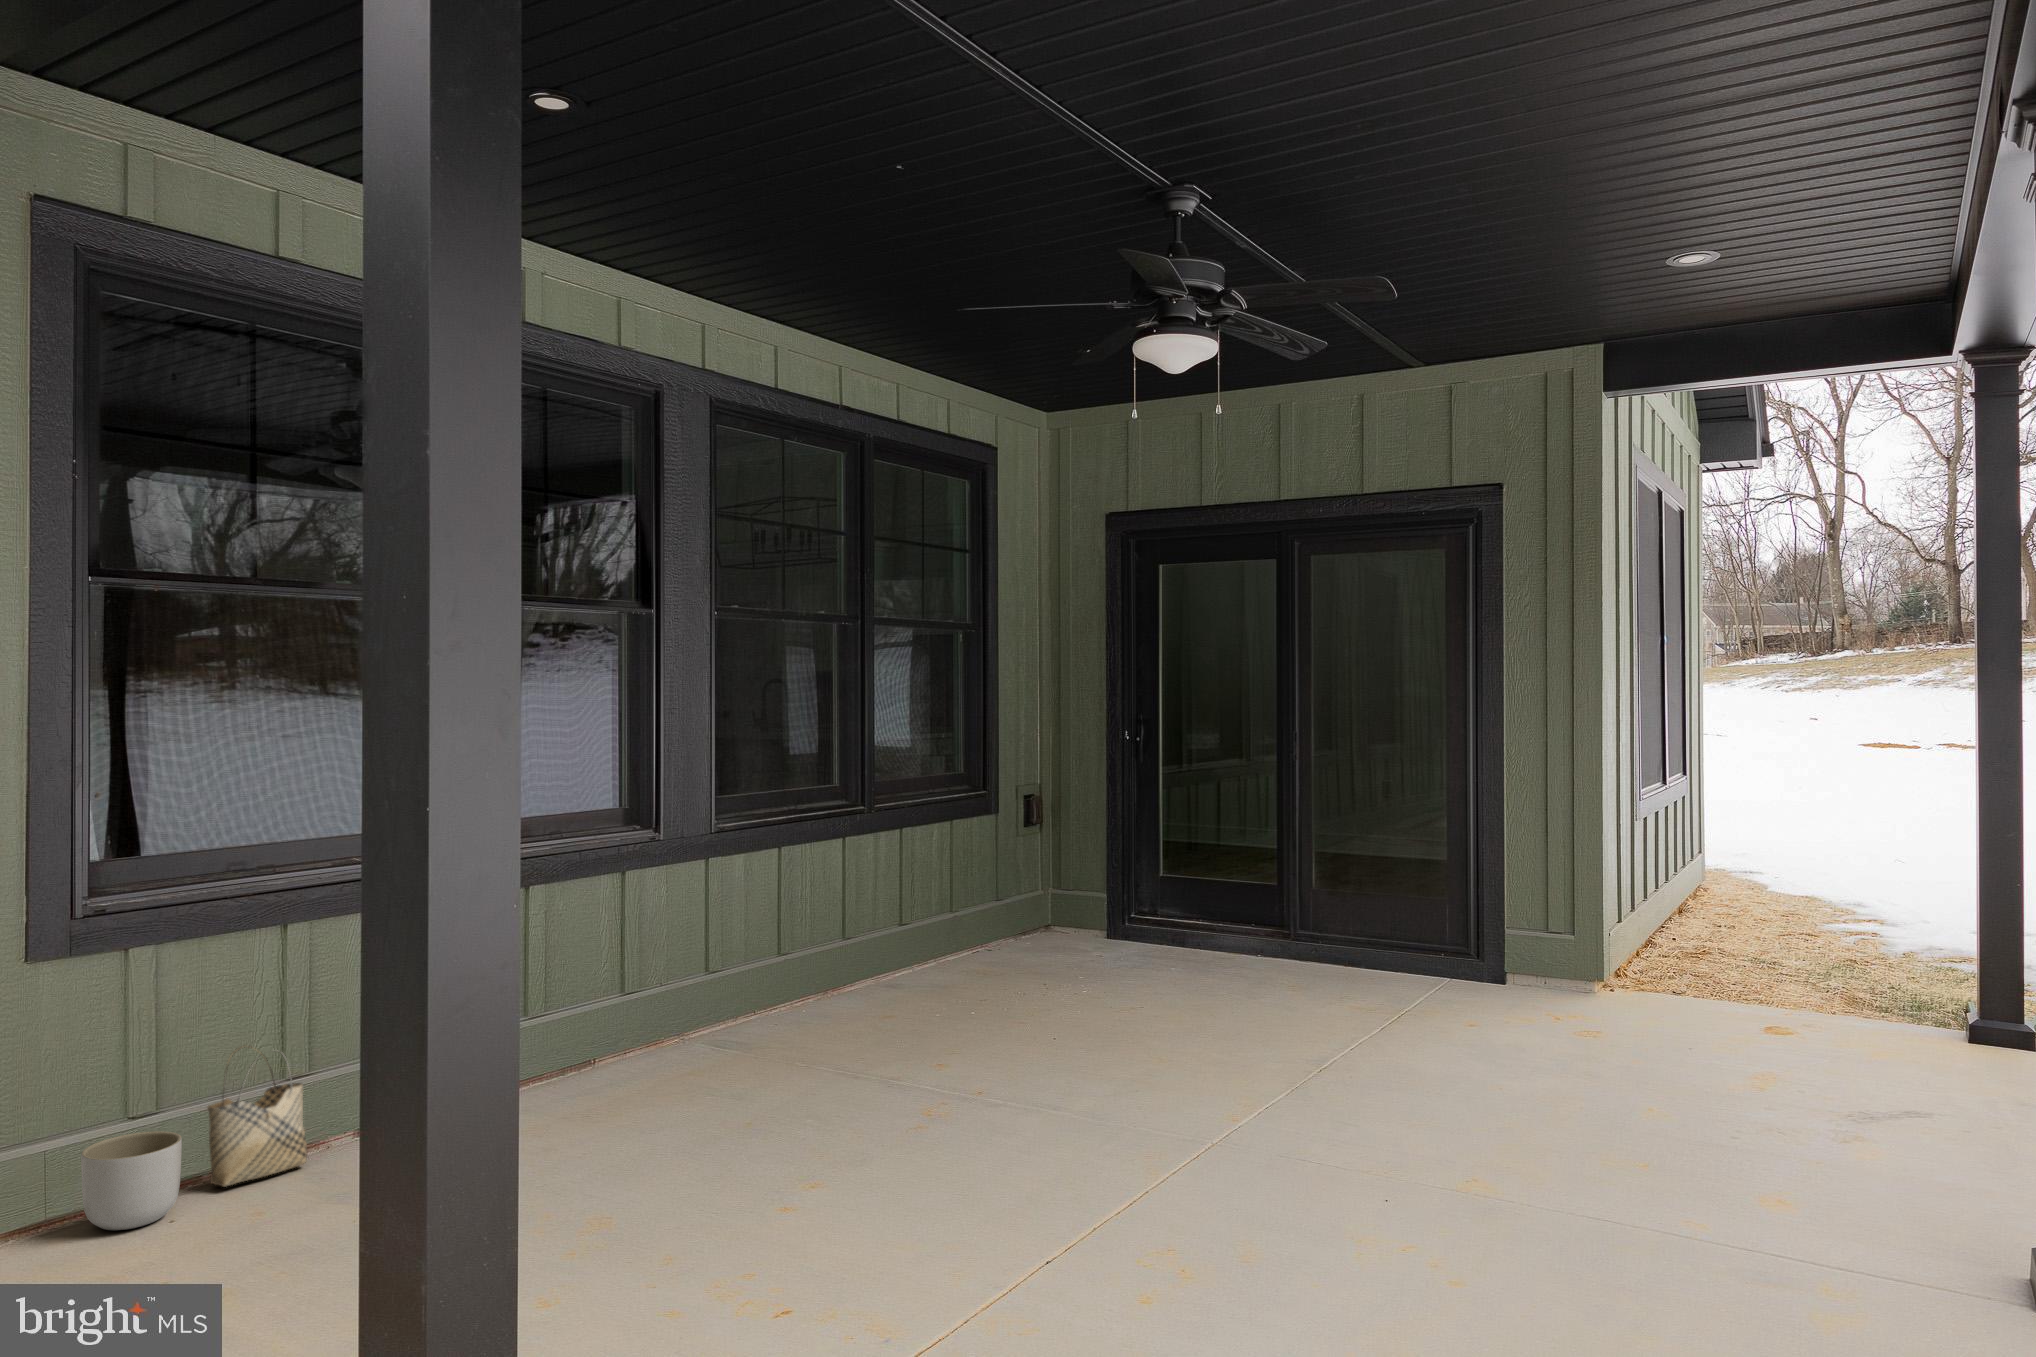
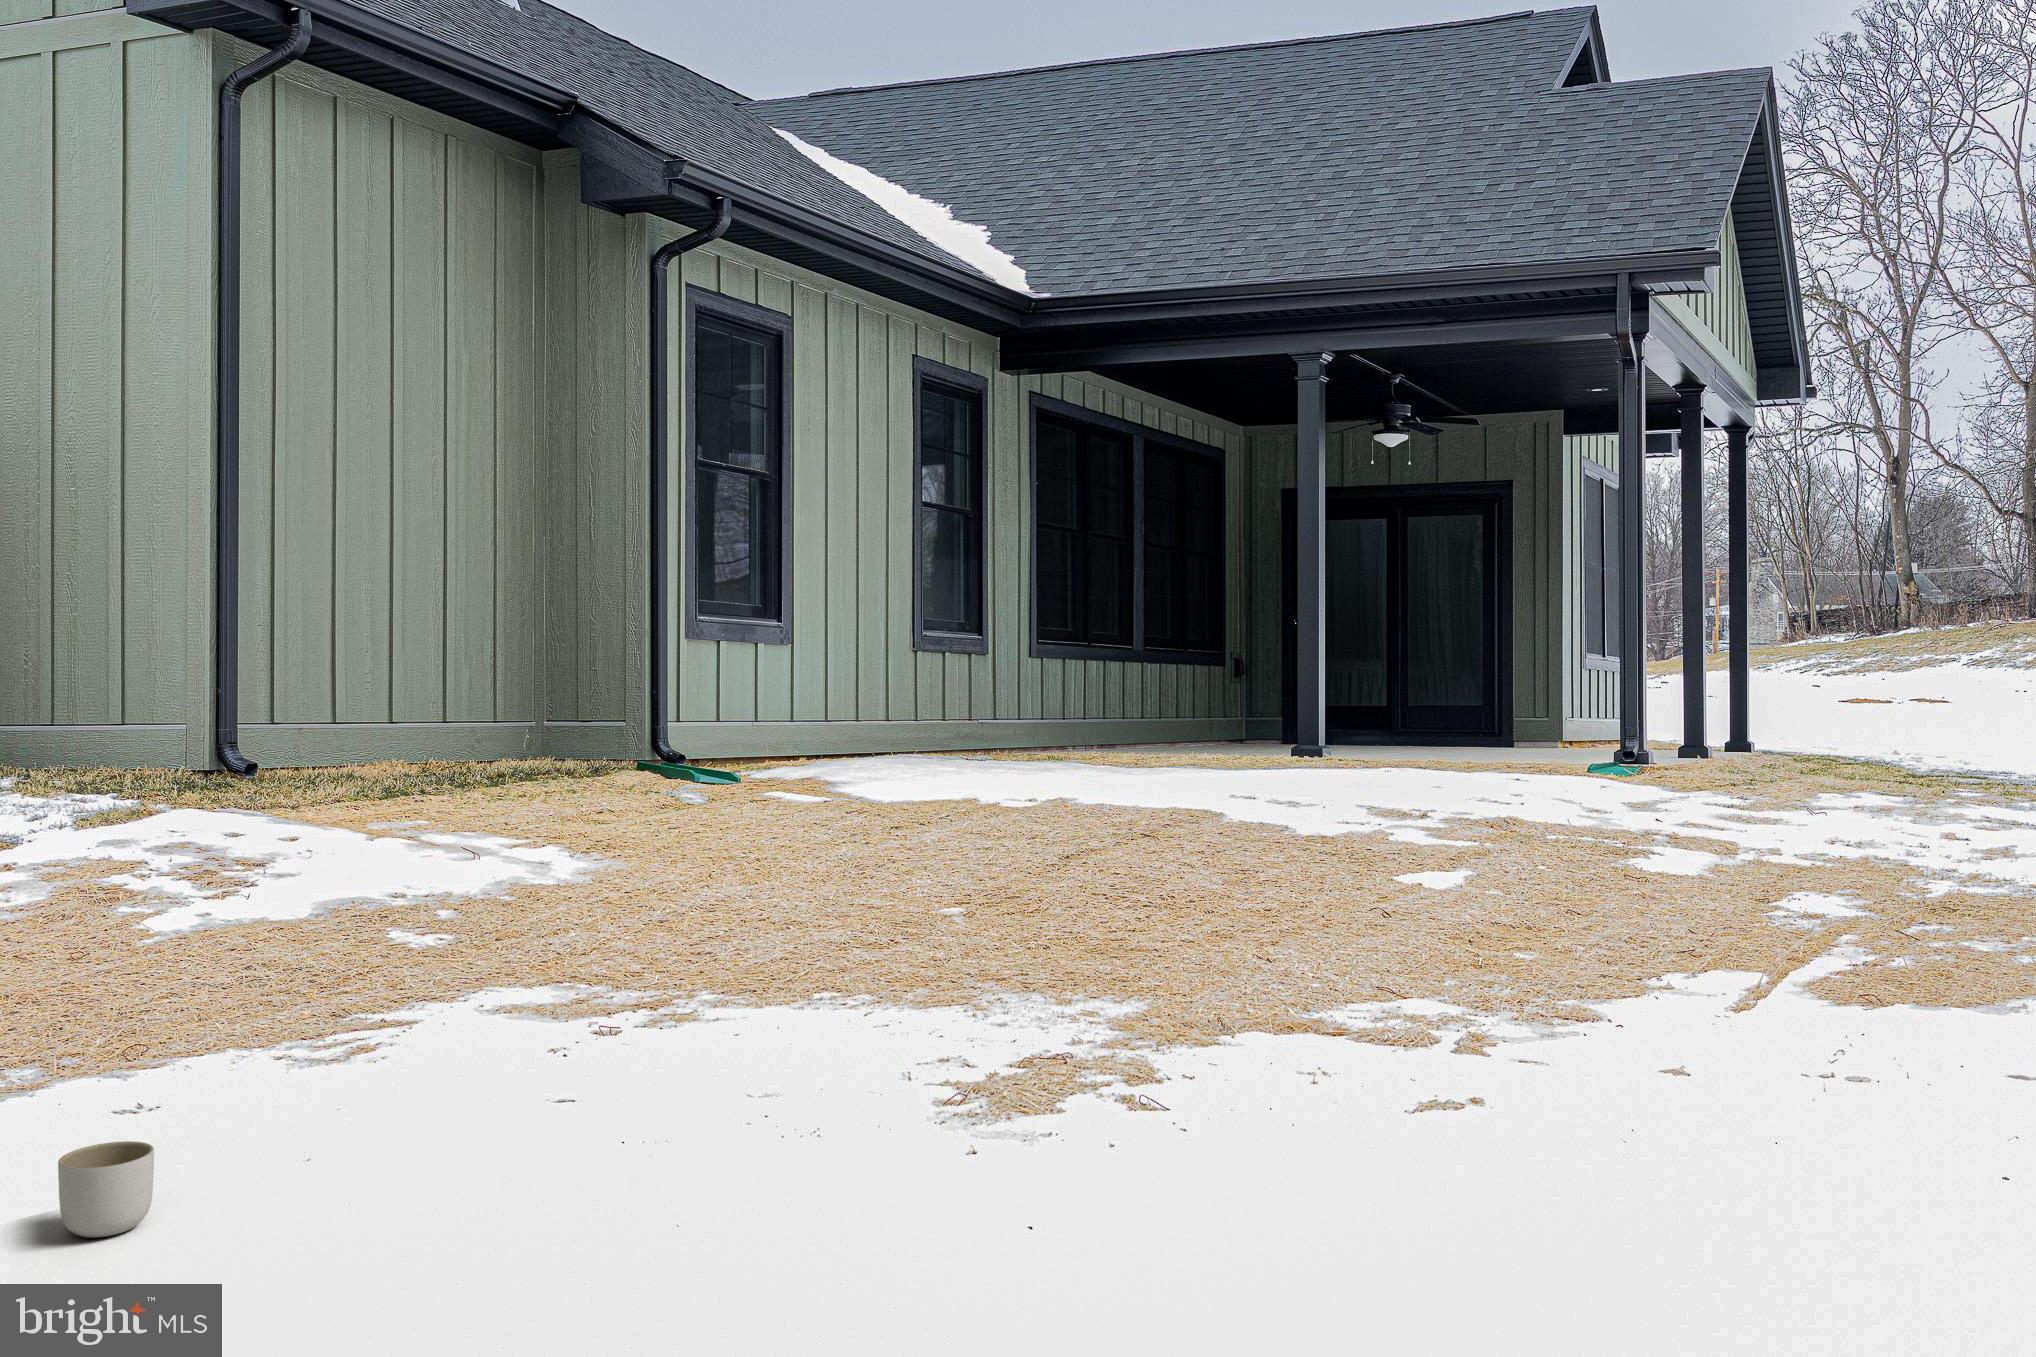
woven basket: present [207,1046,307,1187] -> none [173,1057,270,1197]

